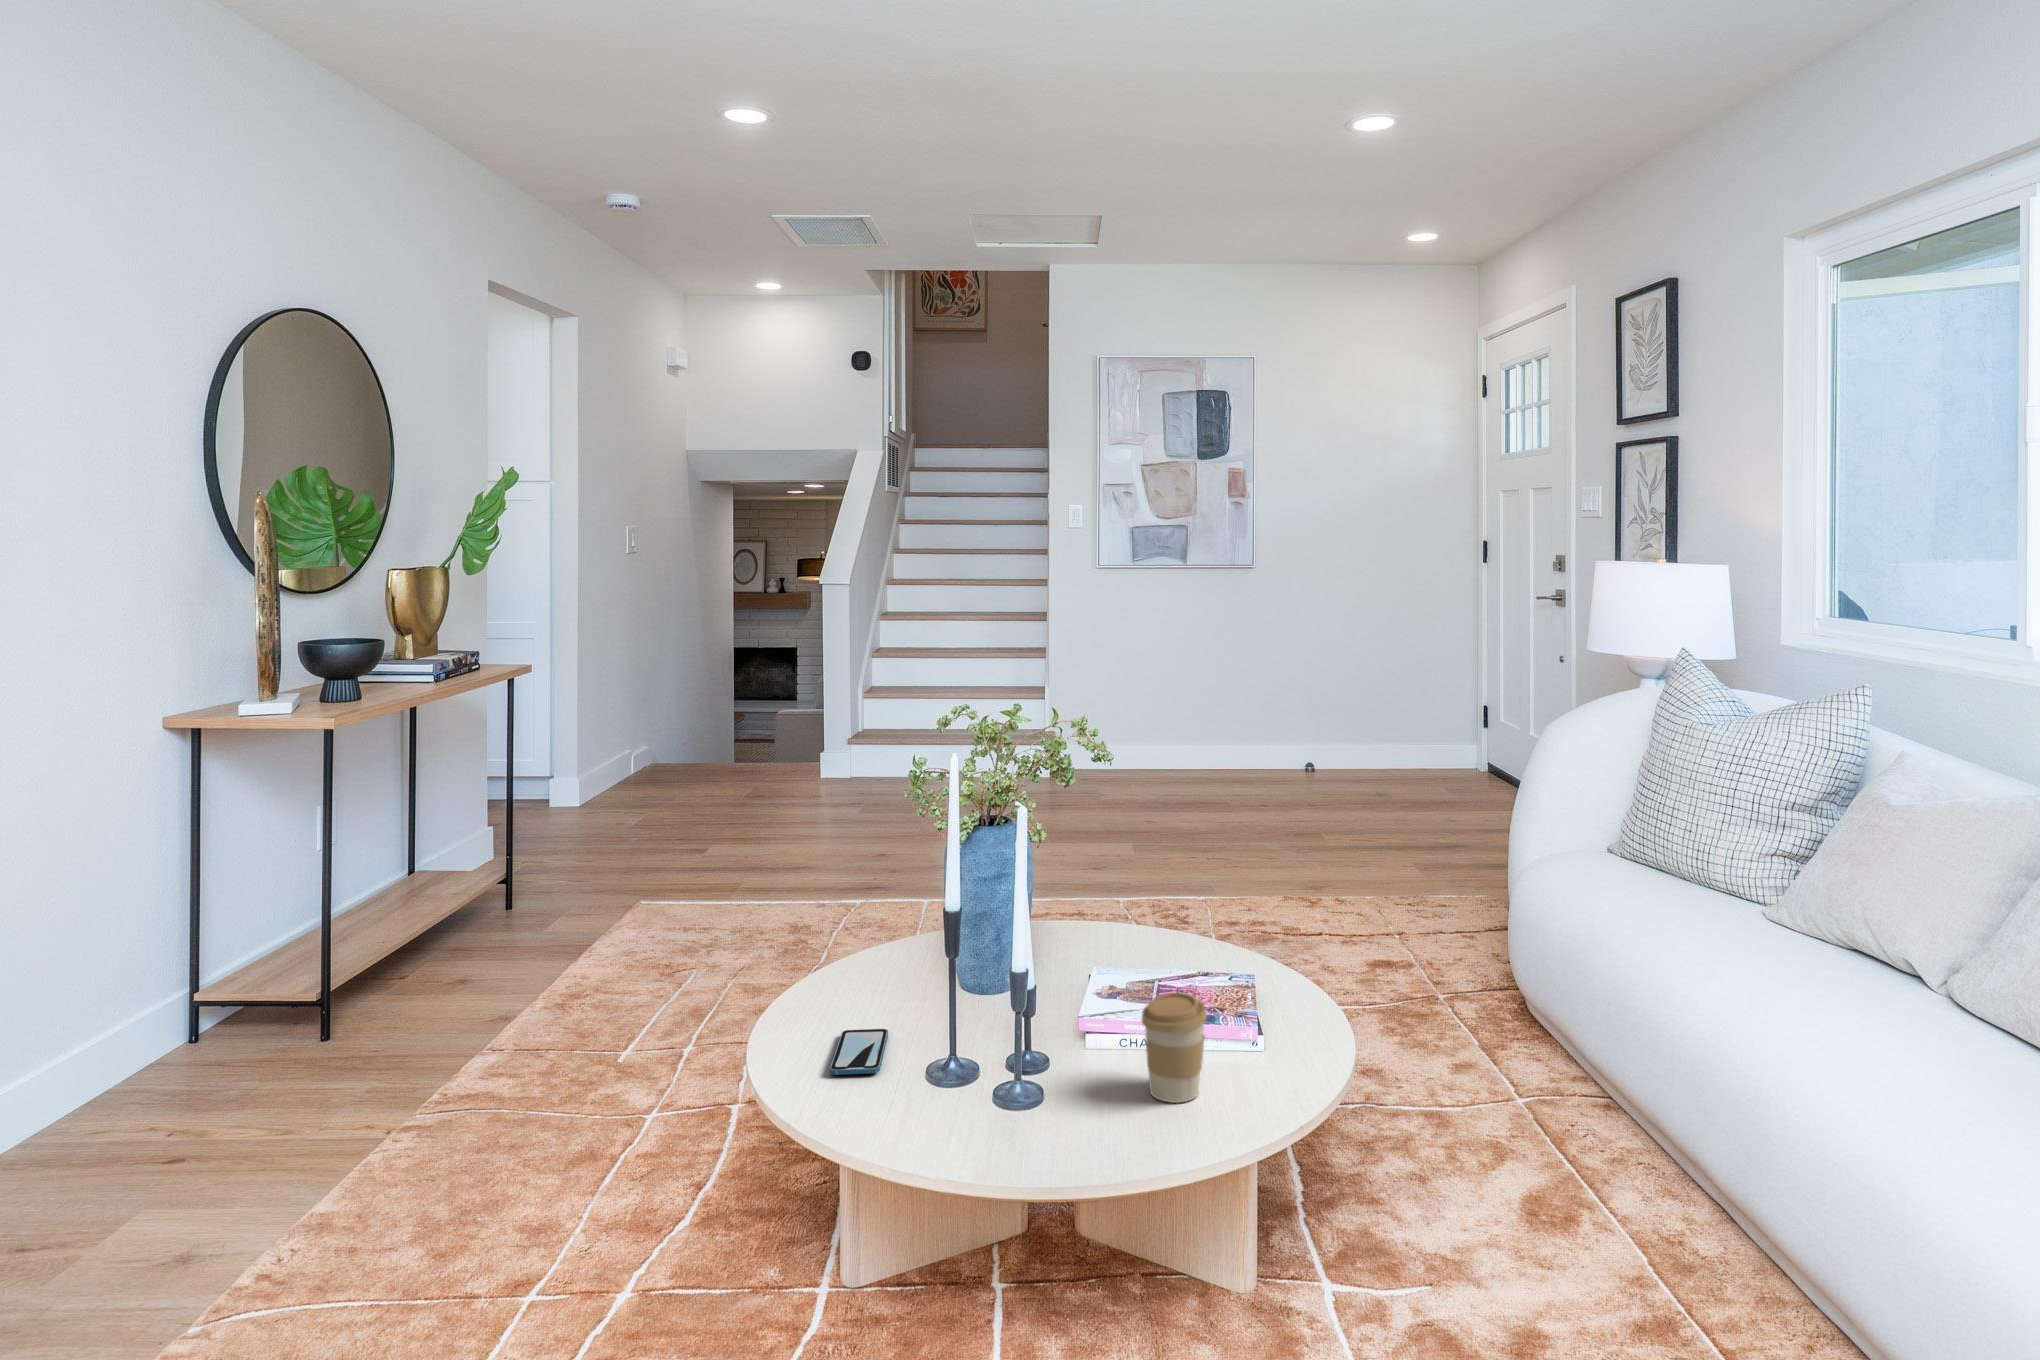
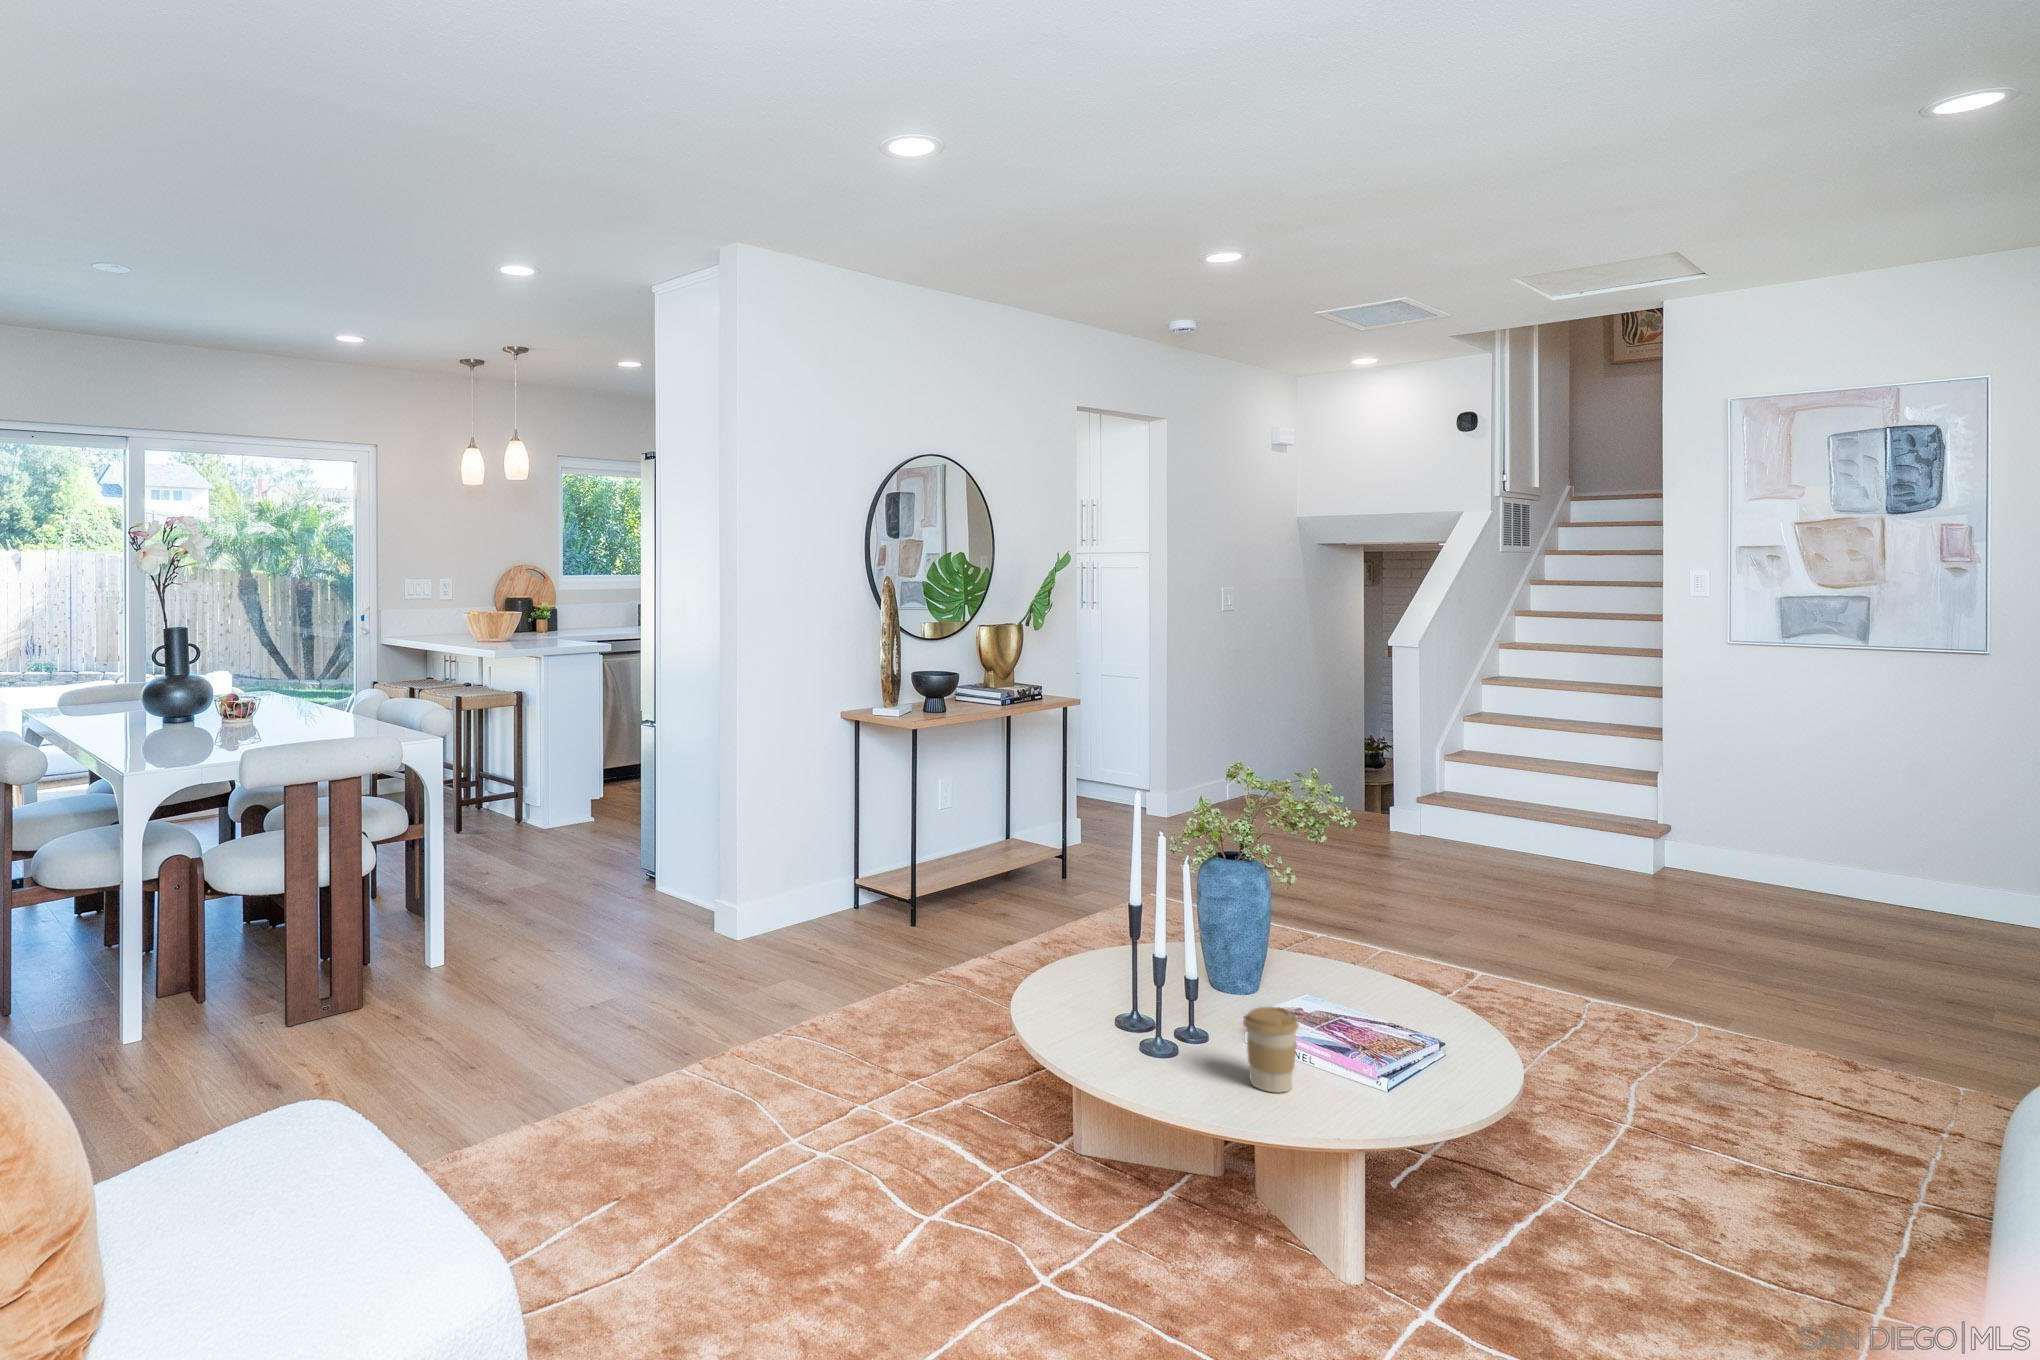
smartphone: present [830,1029,888,1075] -> none [1060,980,1123,1006]

